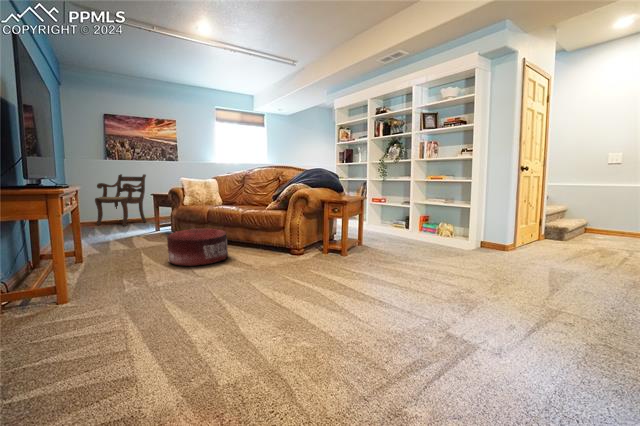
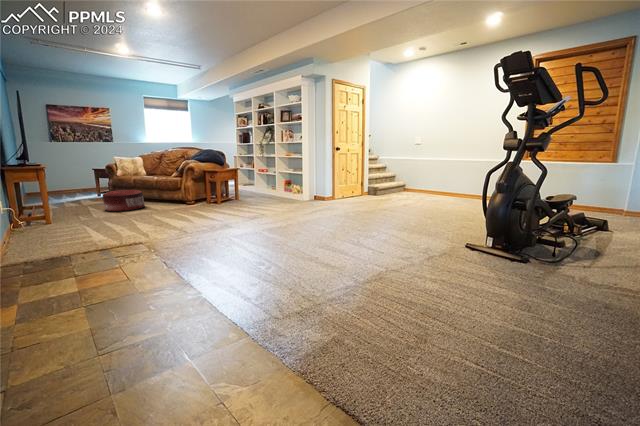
armchair: present [95,174,146,226] -> none [46,154,91,194]

